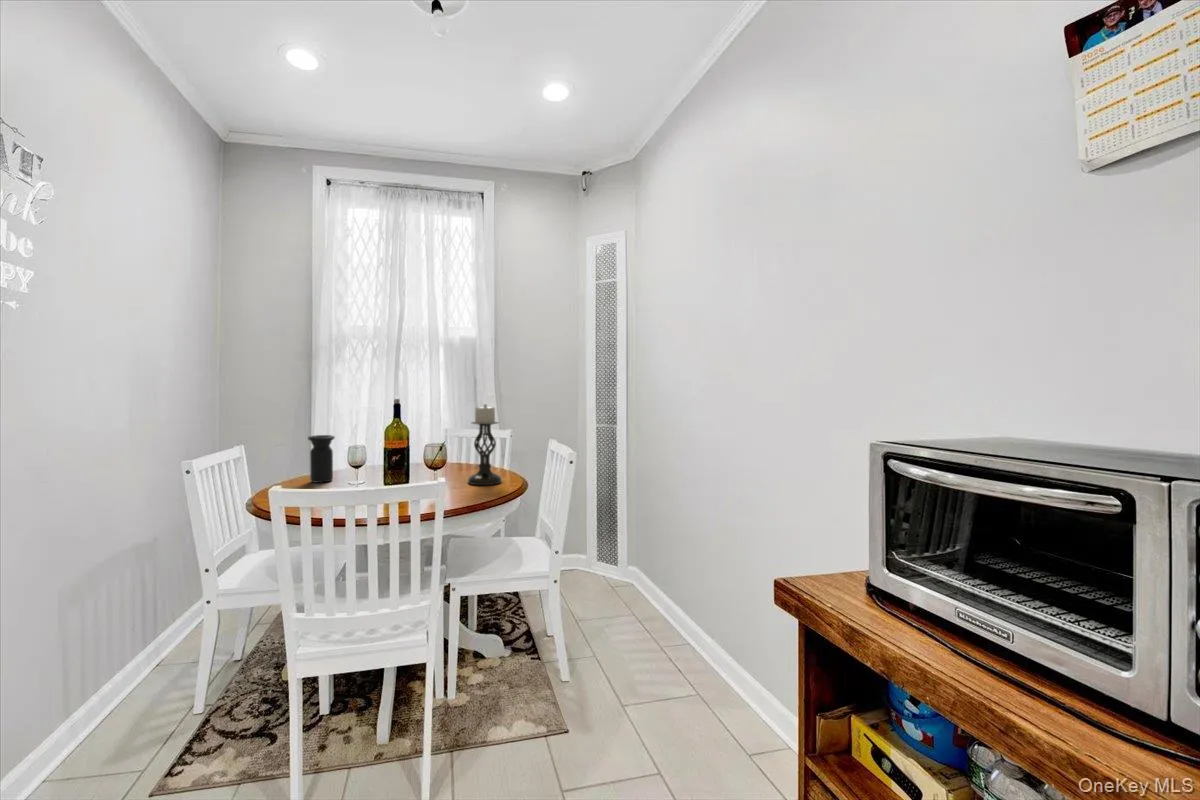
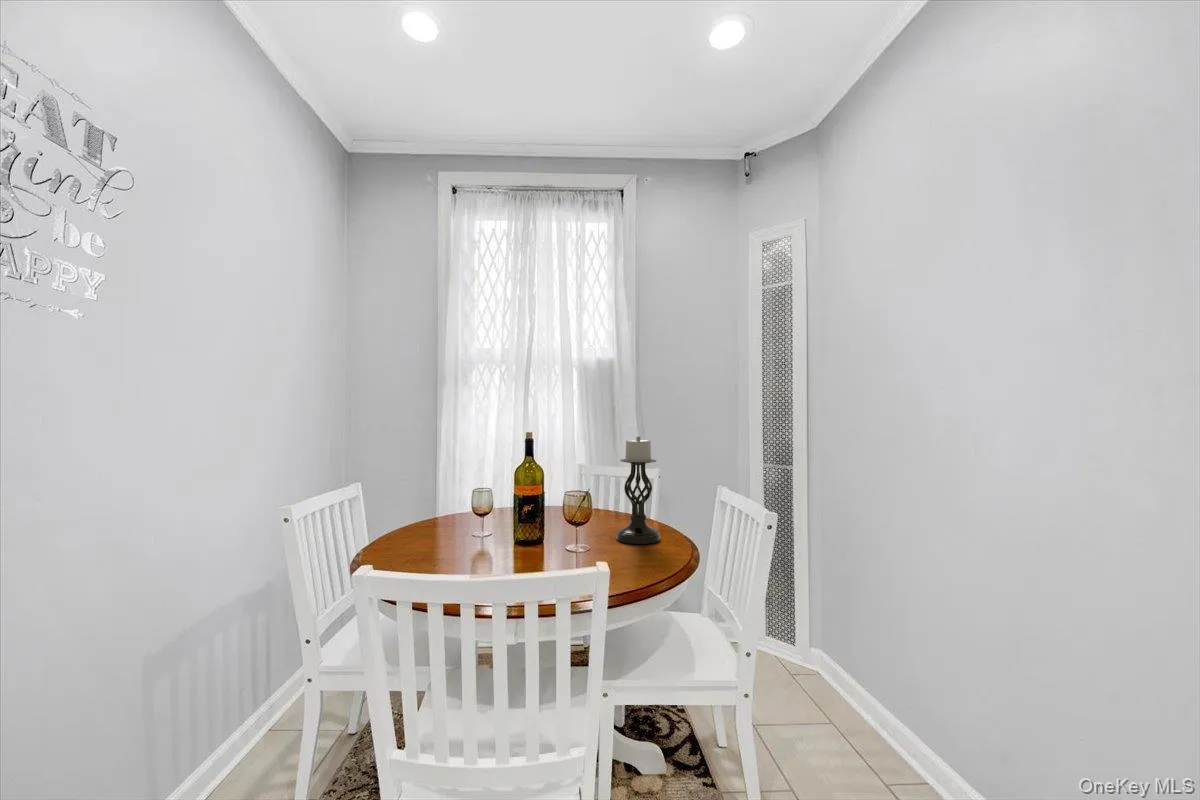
vase: present [308,435,335,483] -> none [429,473,459,531]

